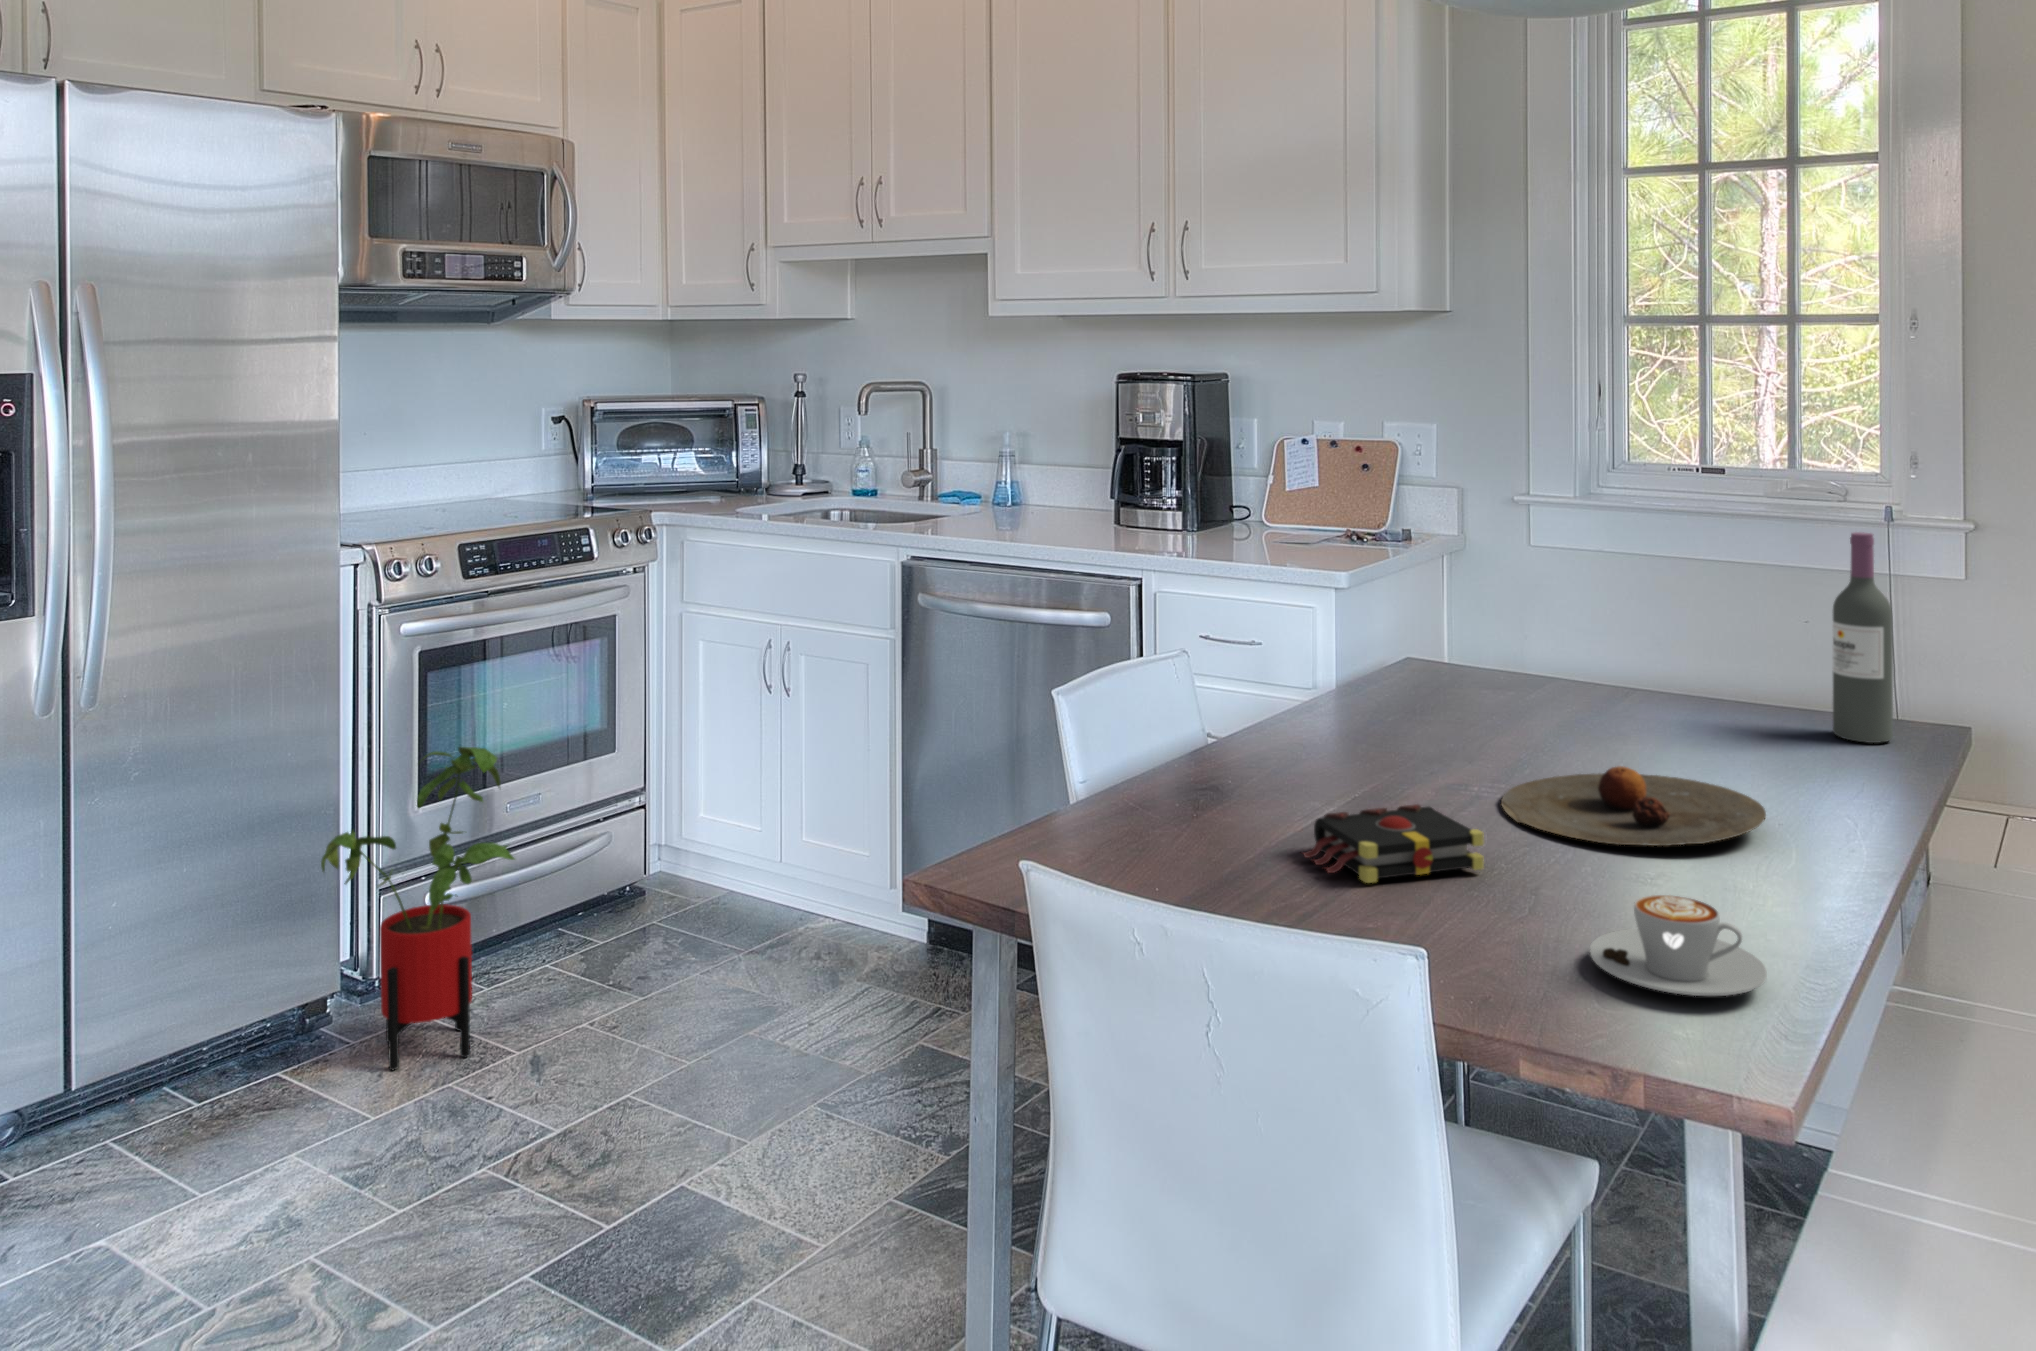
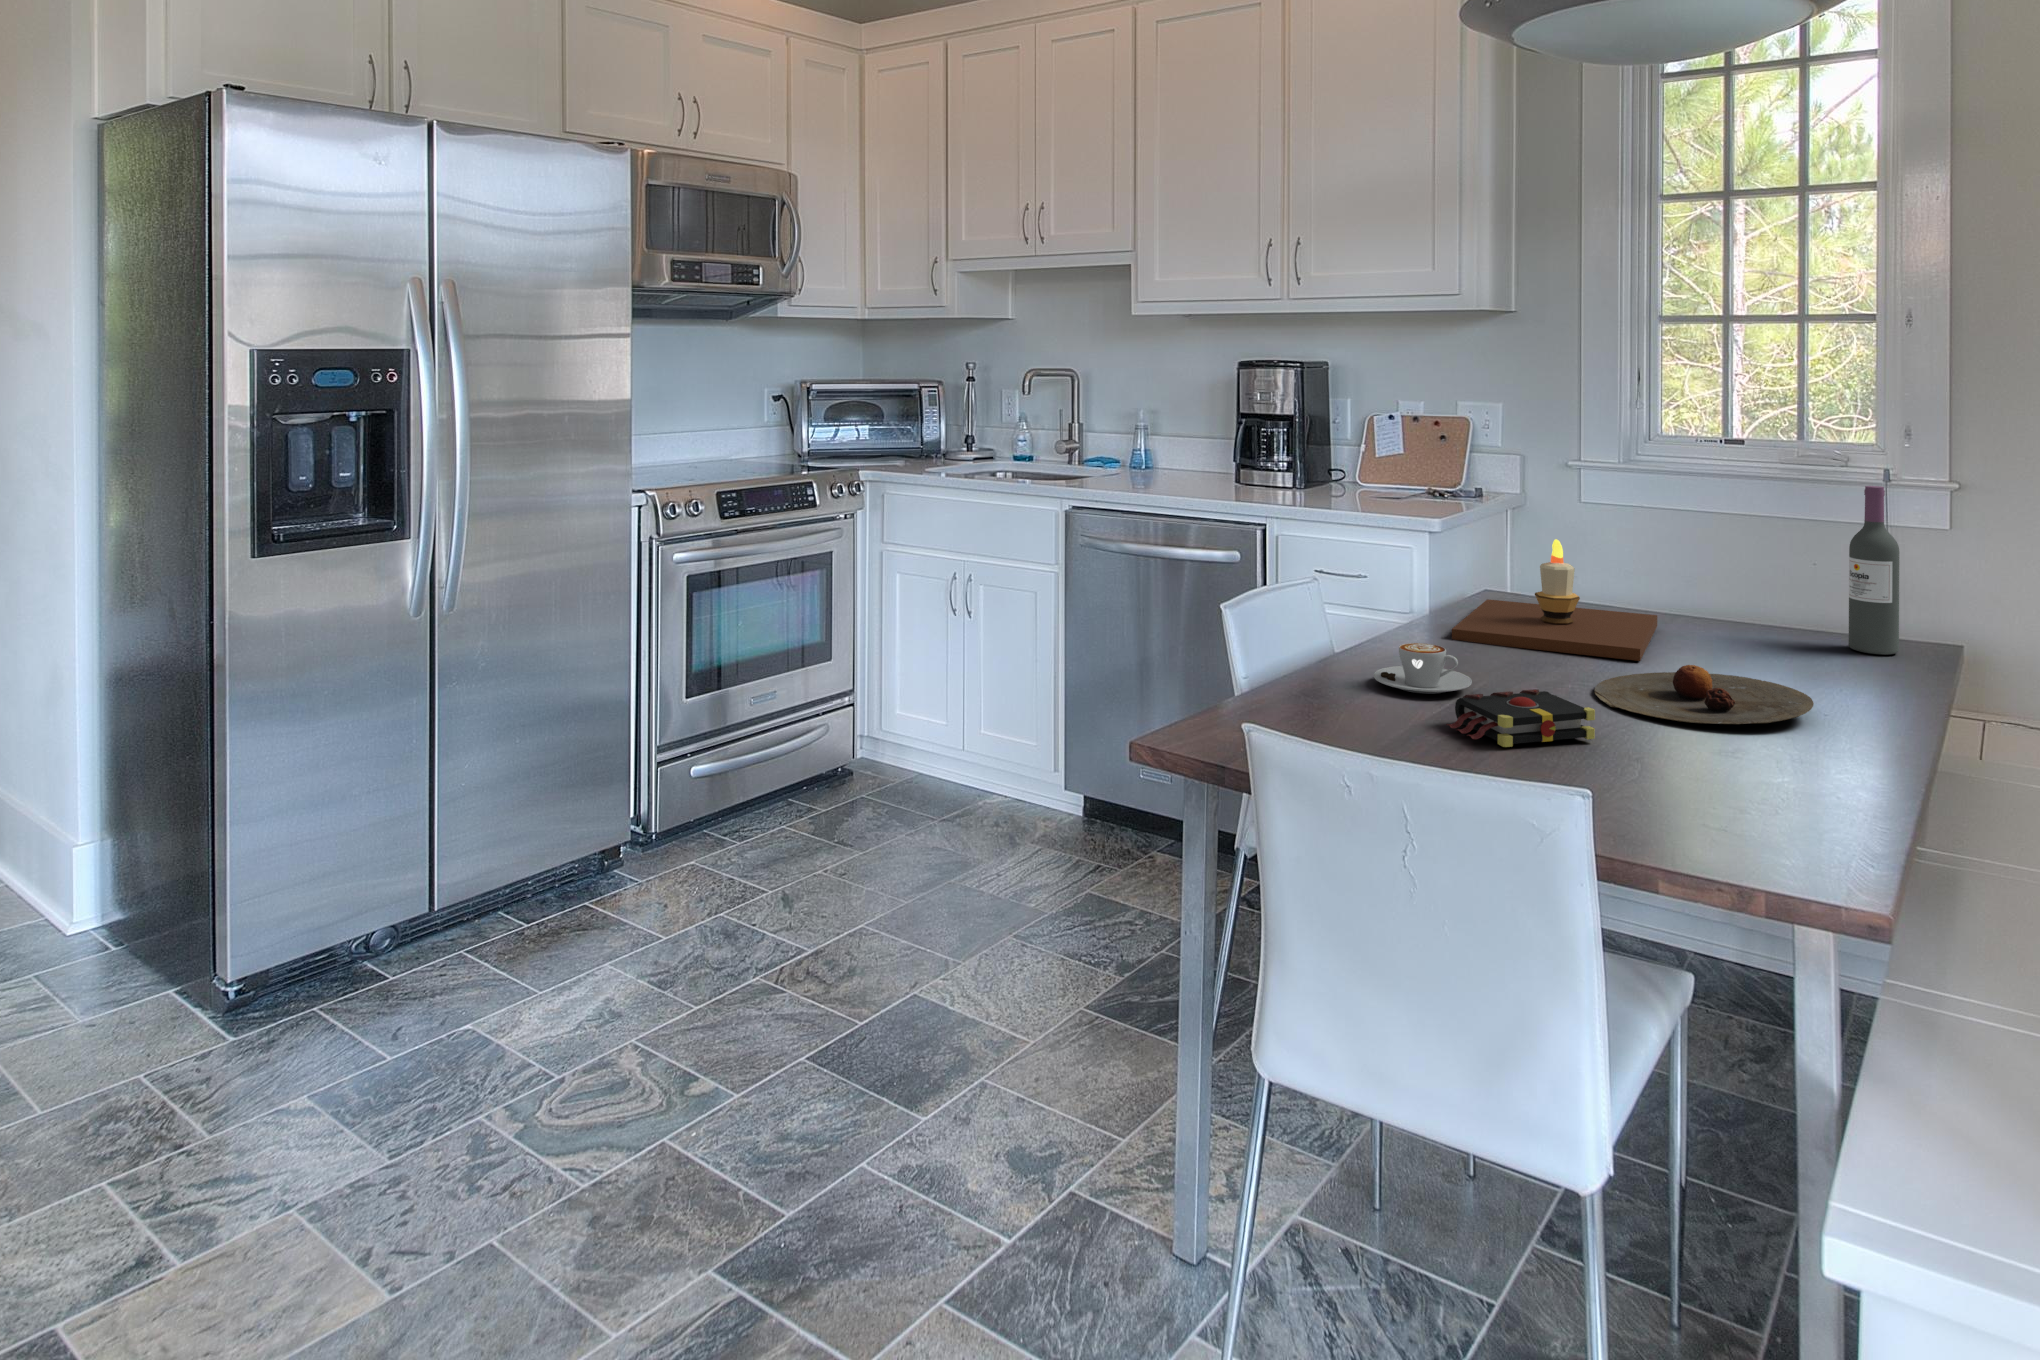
candle: none [1343,602,1603,757] -> present [1452,539,1657,661]
house plant: present [321,747,515,1070] -> none [619,651,773,905]
coffee cup: present [1590,895,1767,996] -> present [1374,643,1472,694]

